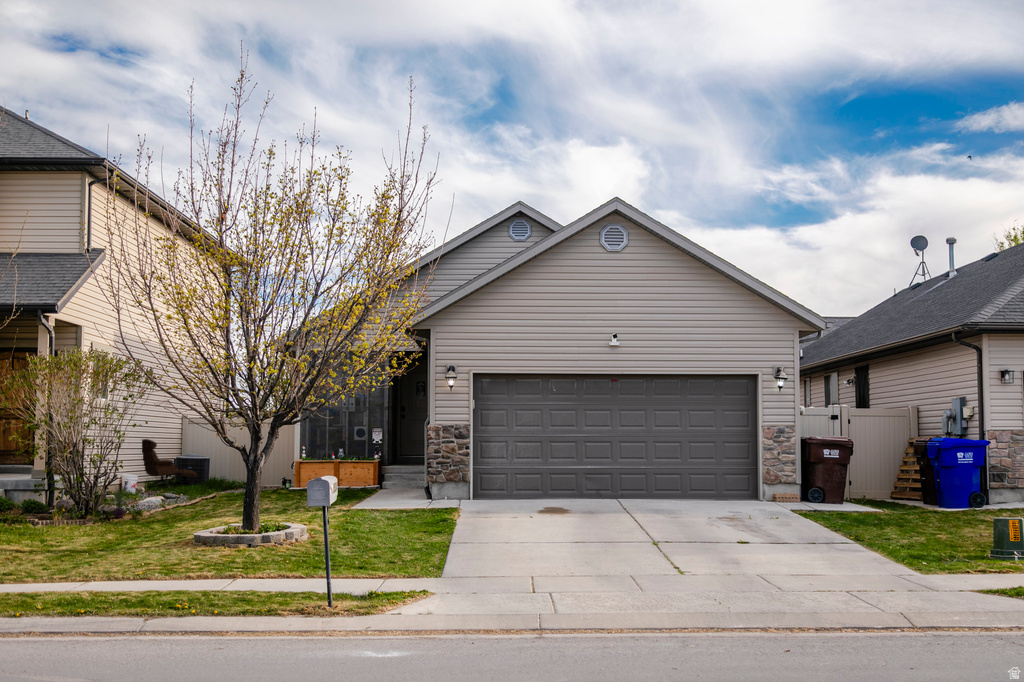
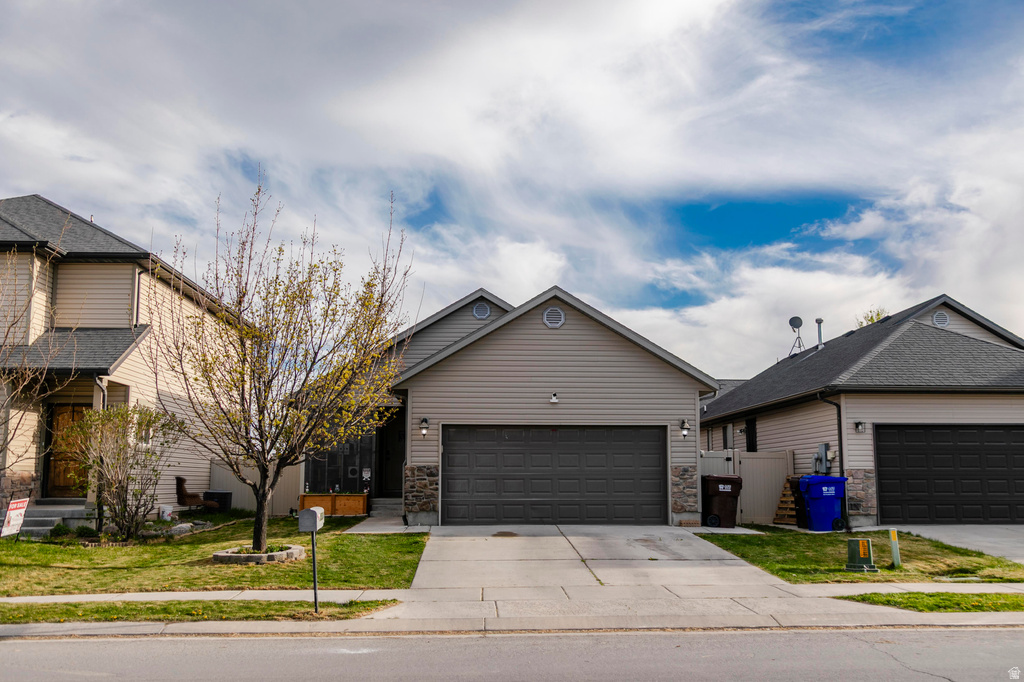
decorative plant: present [113,486,125,518] -> present [844,512,853,532]

